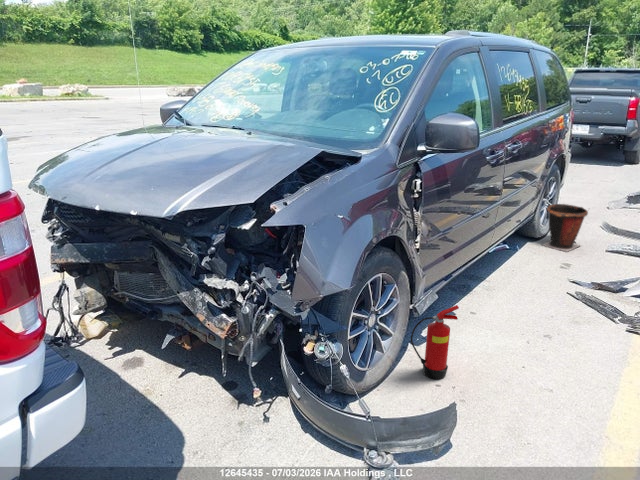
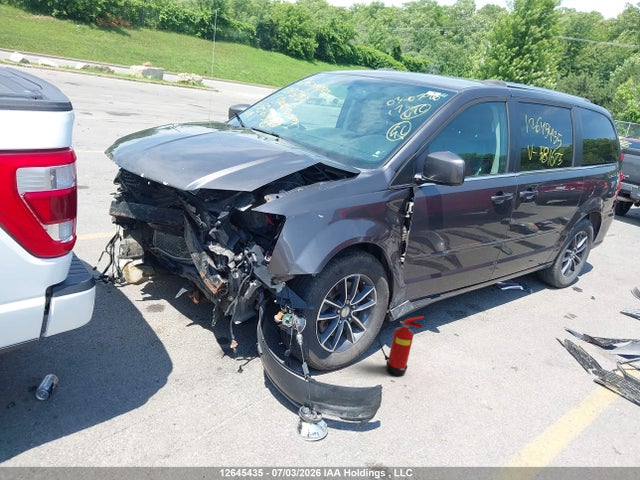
waste bin: present [543,204,588,252] -> none [559,258,611,306]

